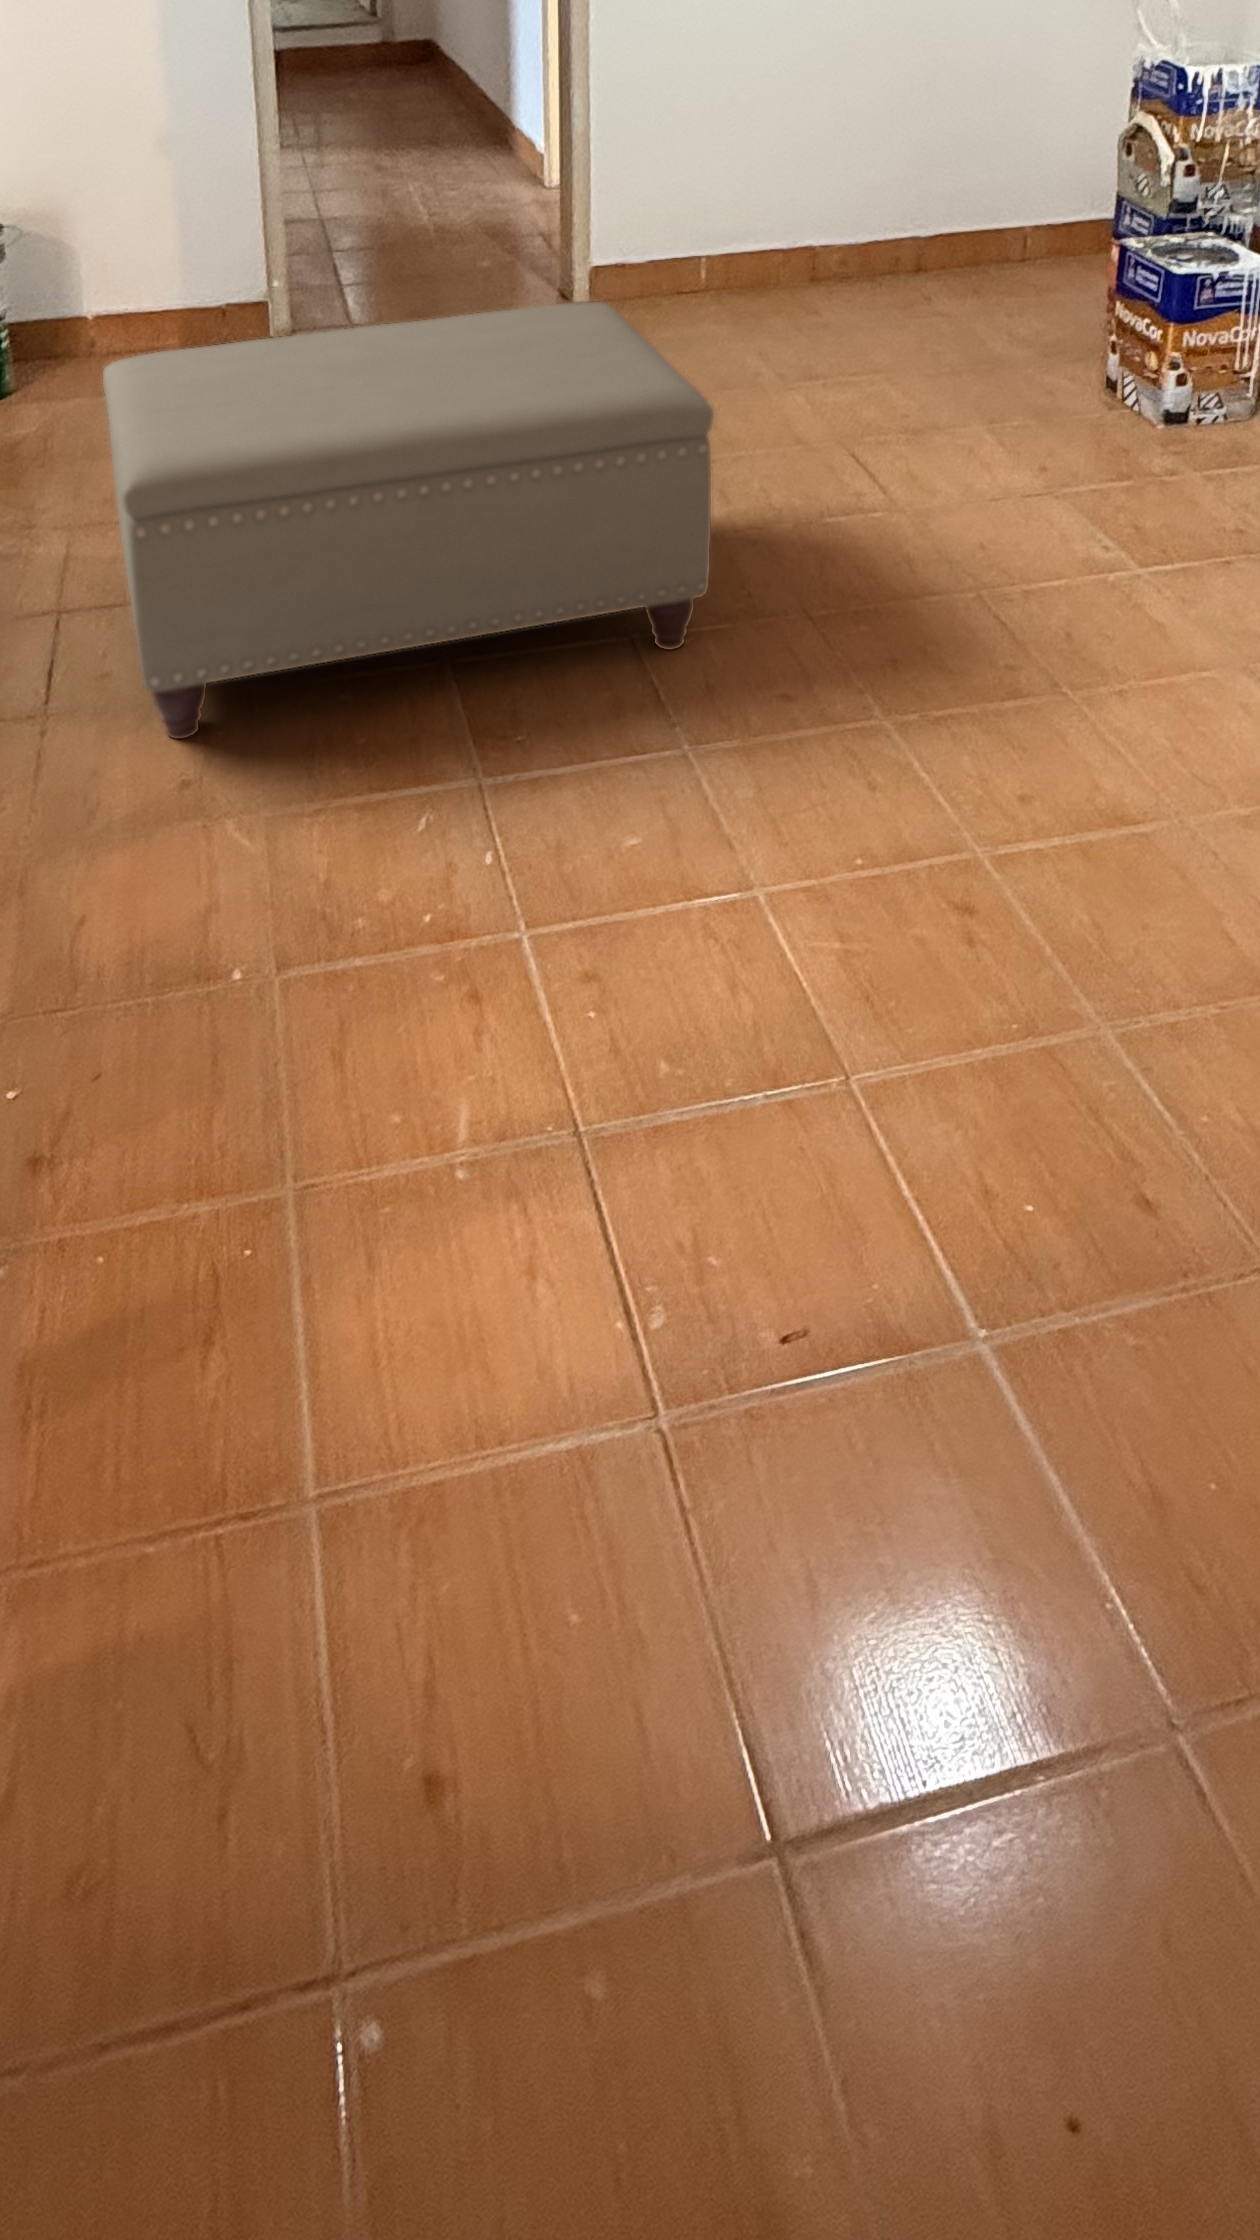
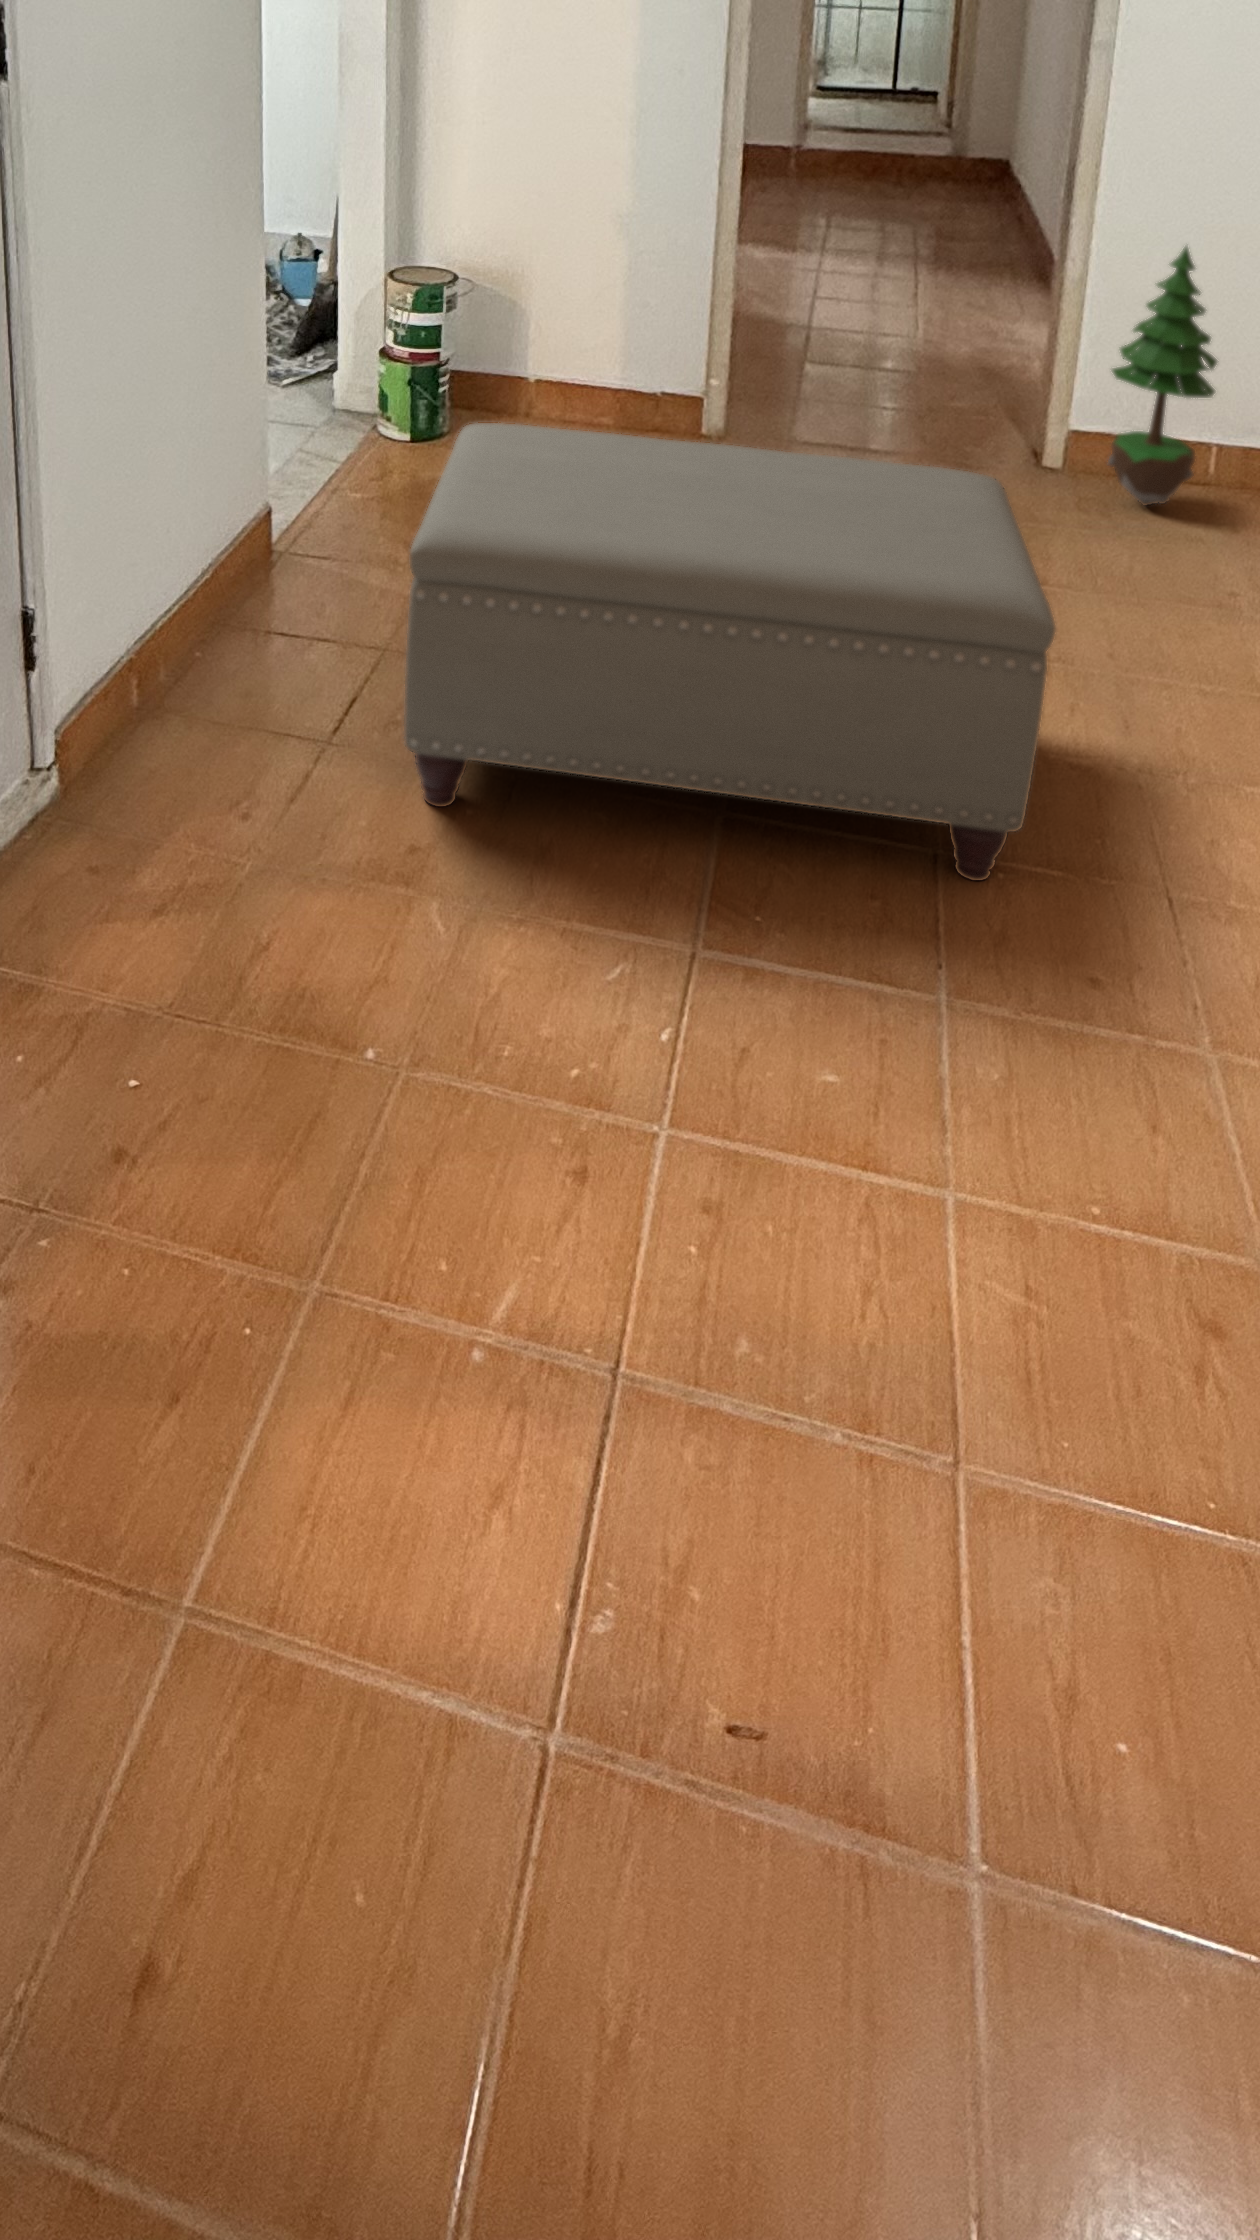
potted tree: none [624,76,711,313] -> present [1108,247,1217,505]

